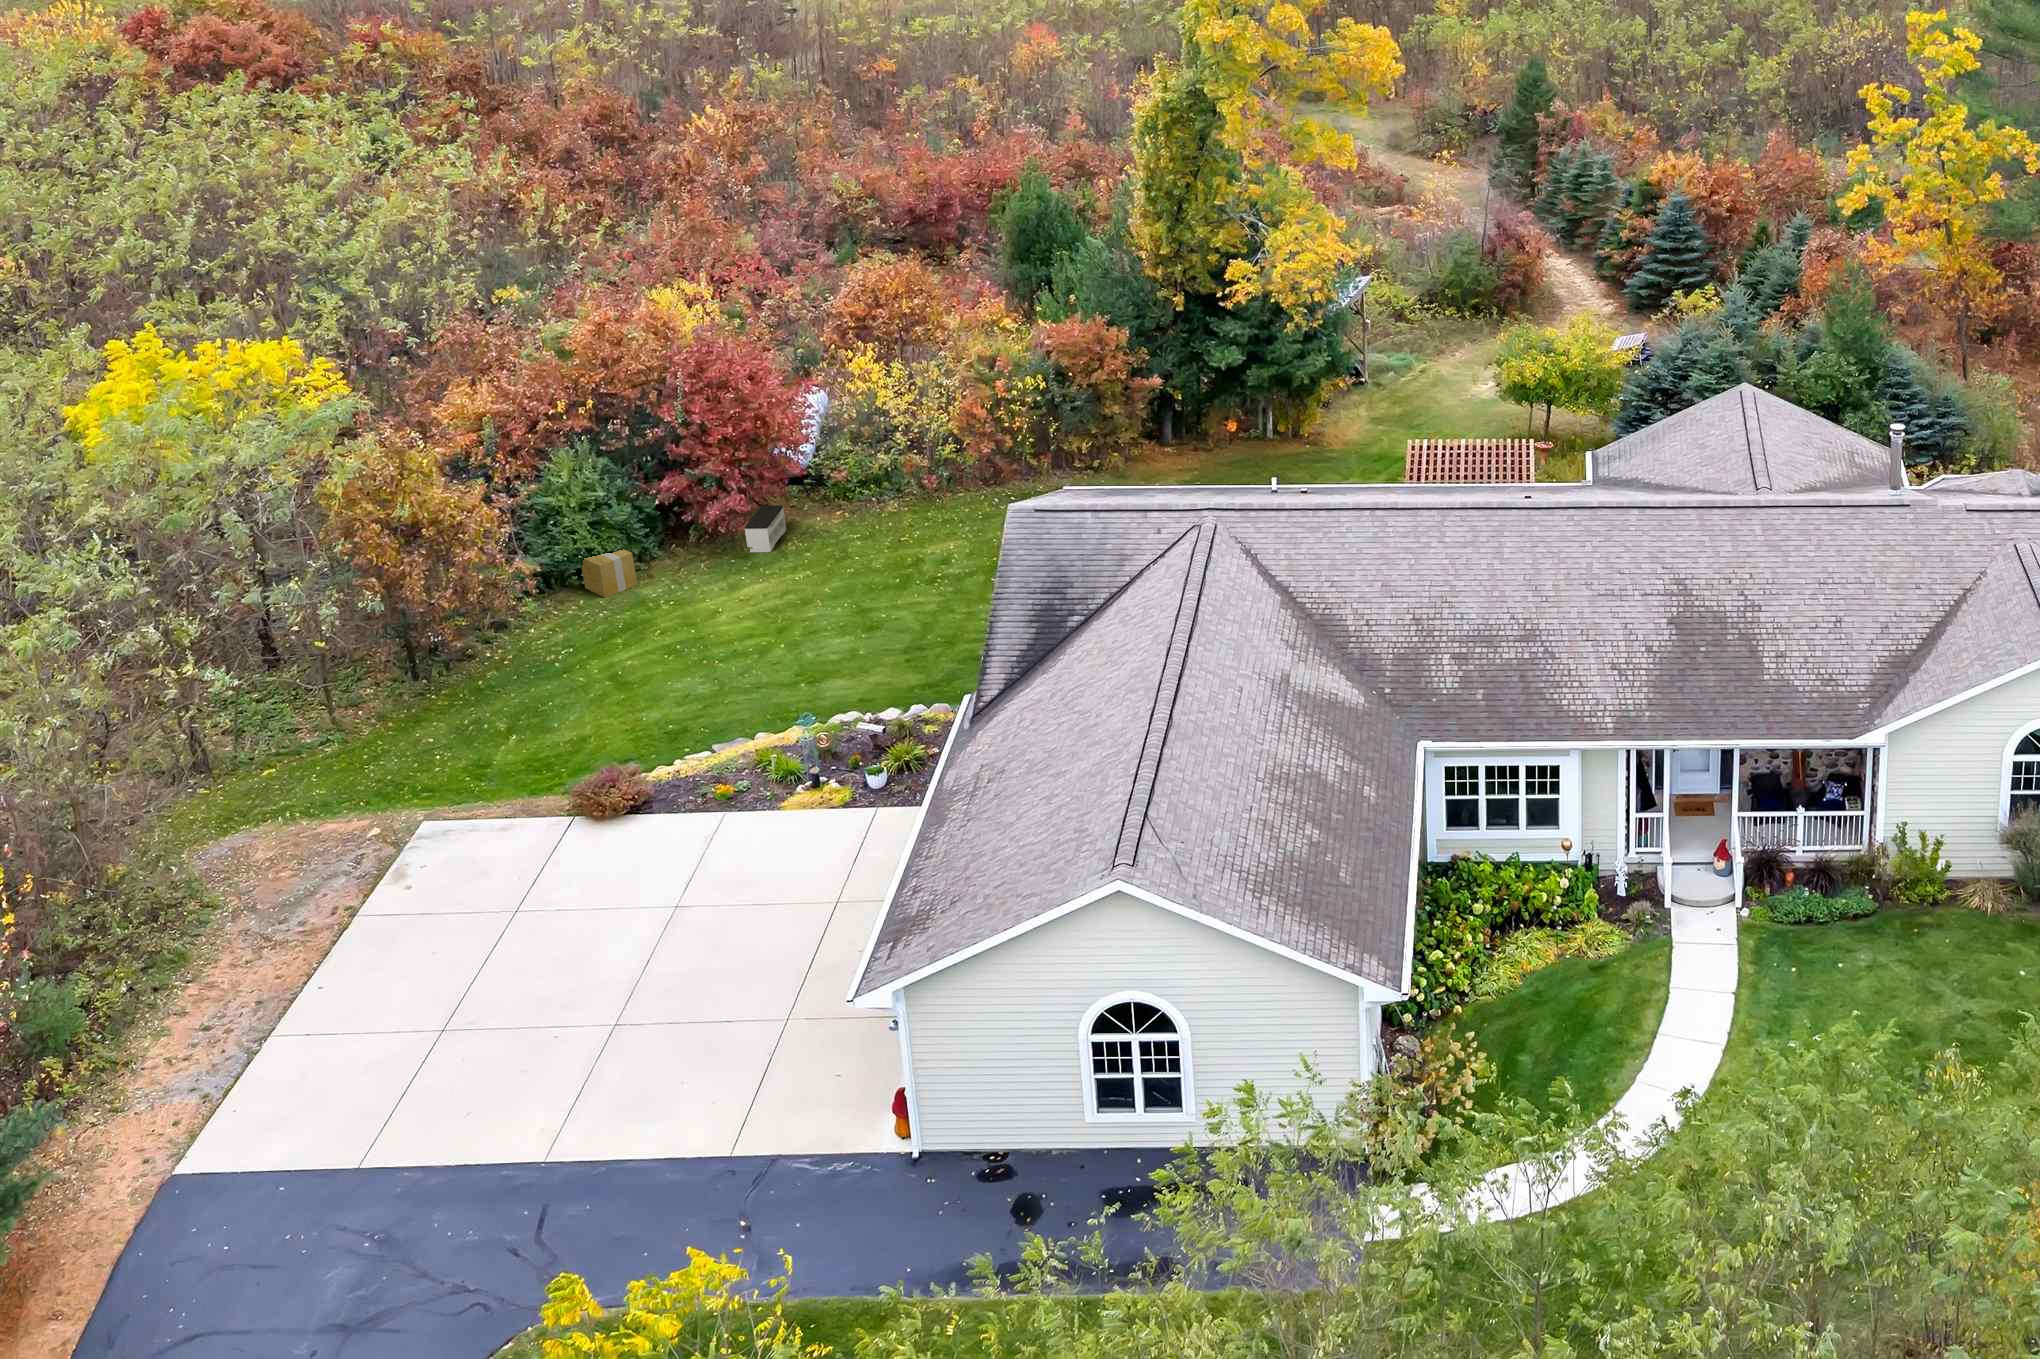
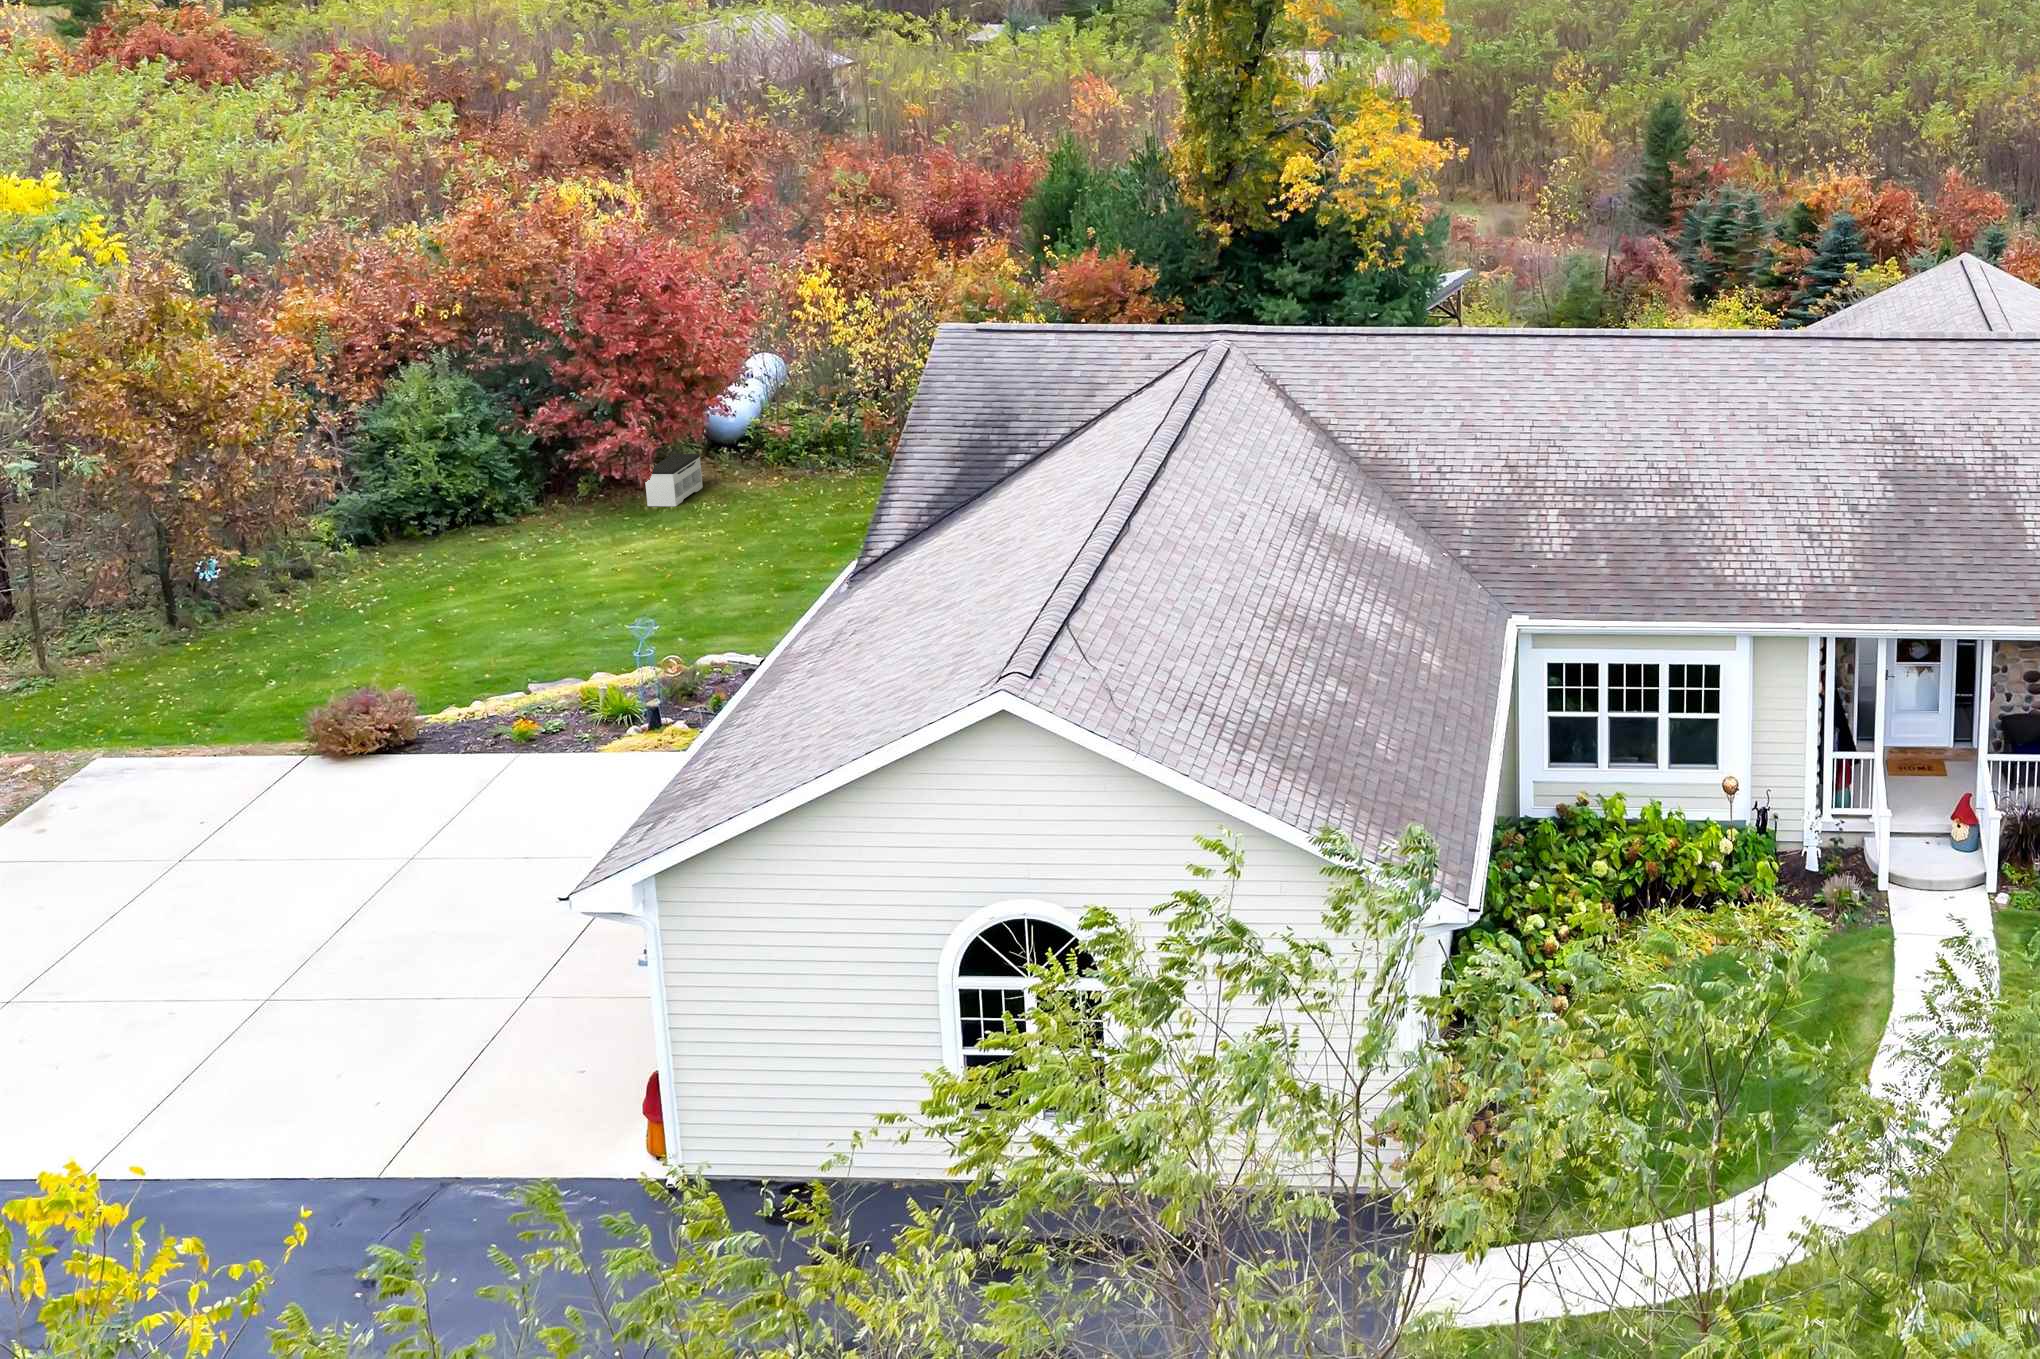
cardboard box: present [582,549,637,598] -> none [424,482,496,545]

